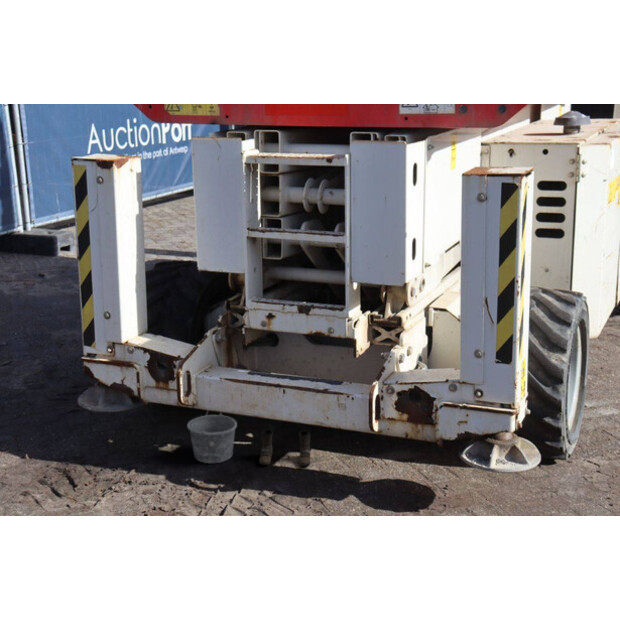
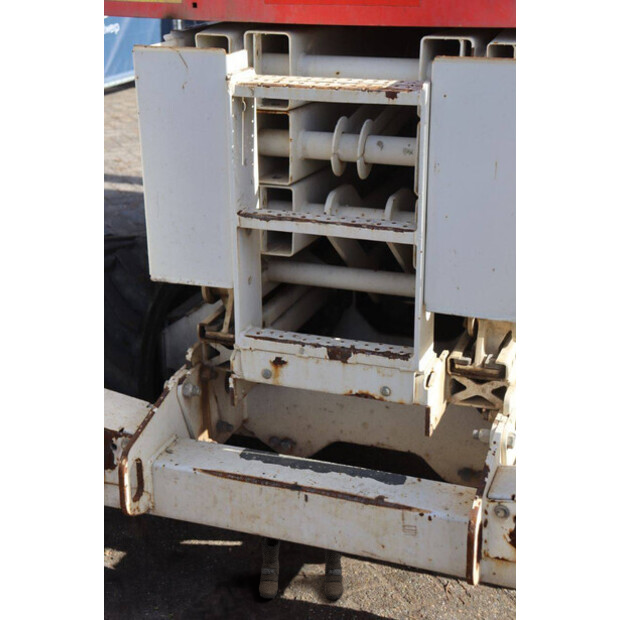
bucket: present [187,414,237,463] -> none [138,489,220,595]

